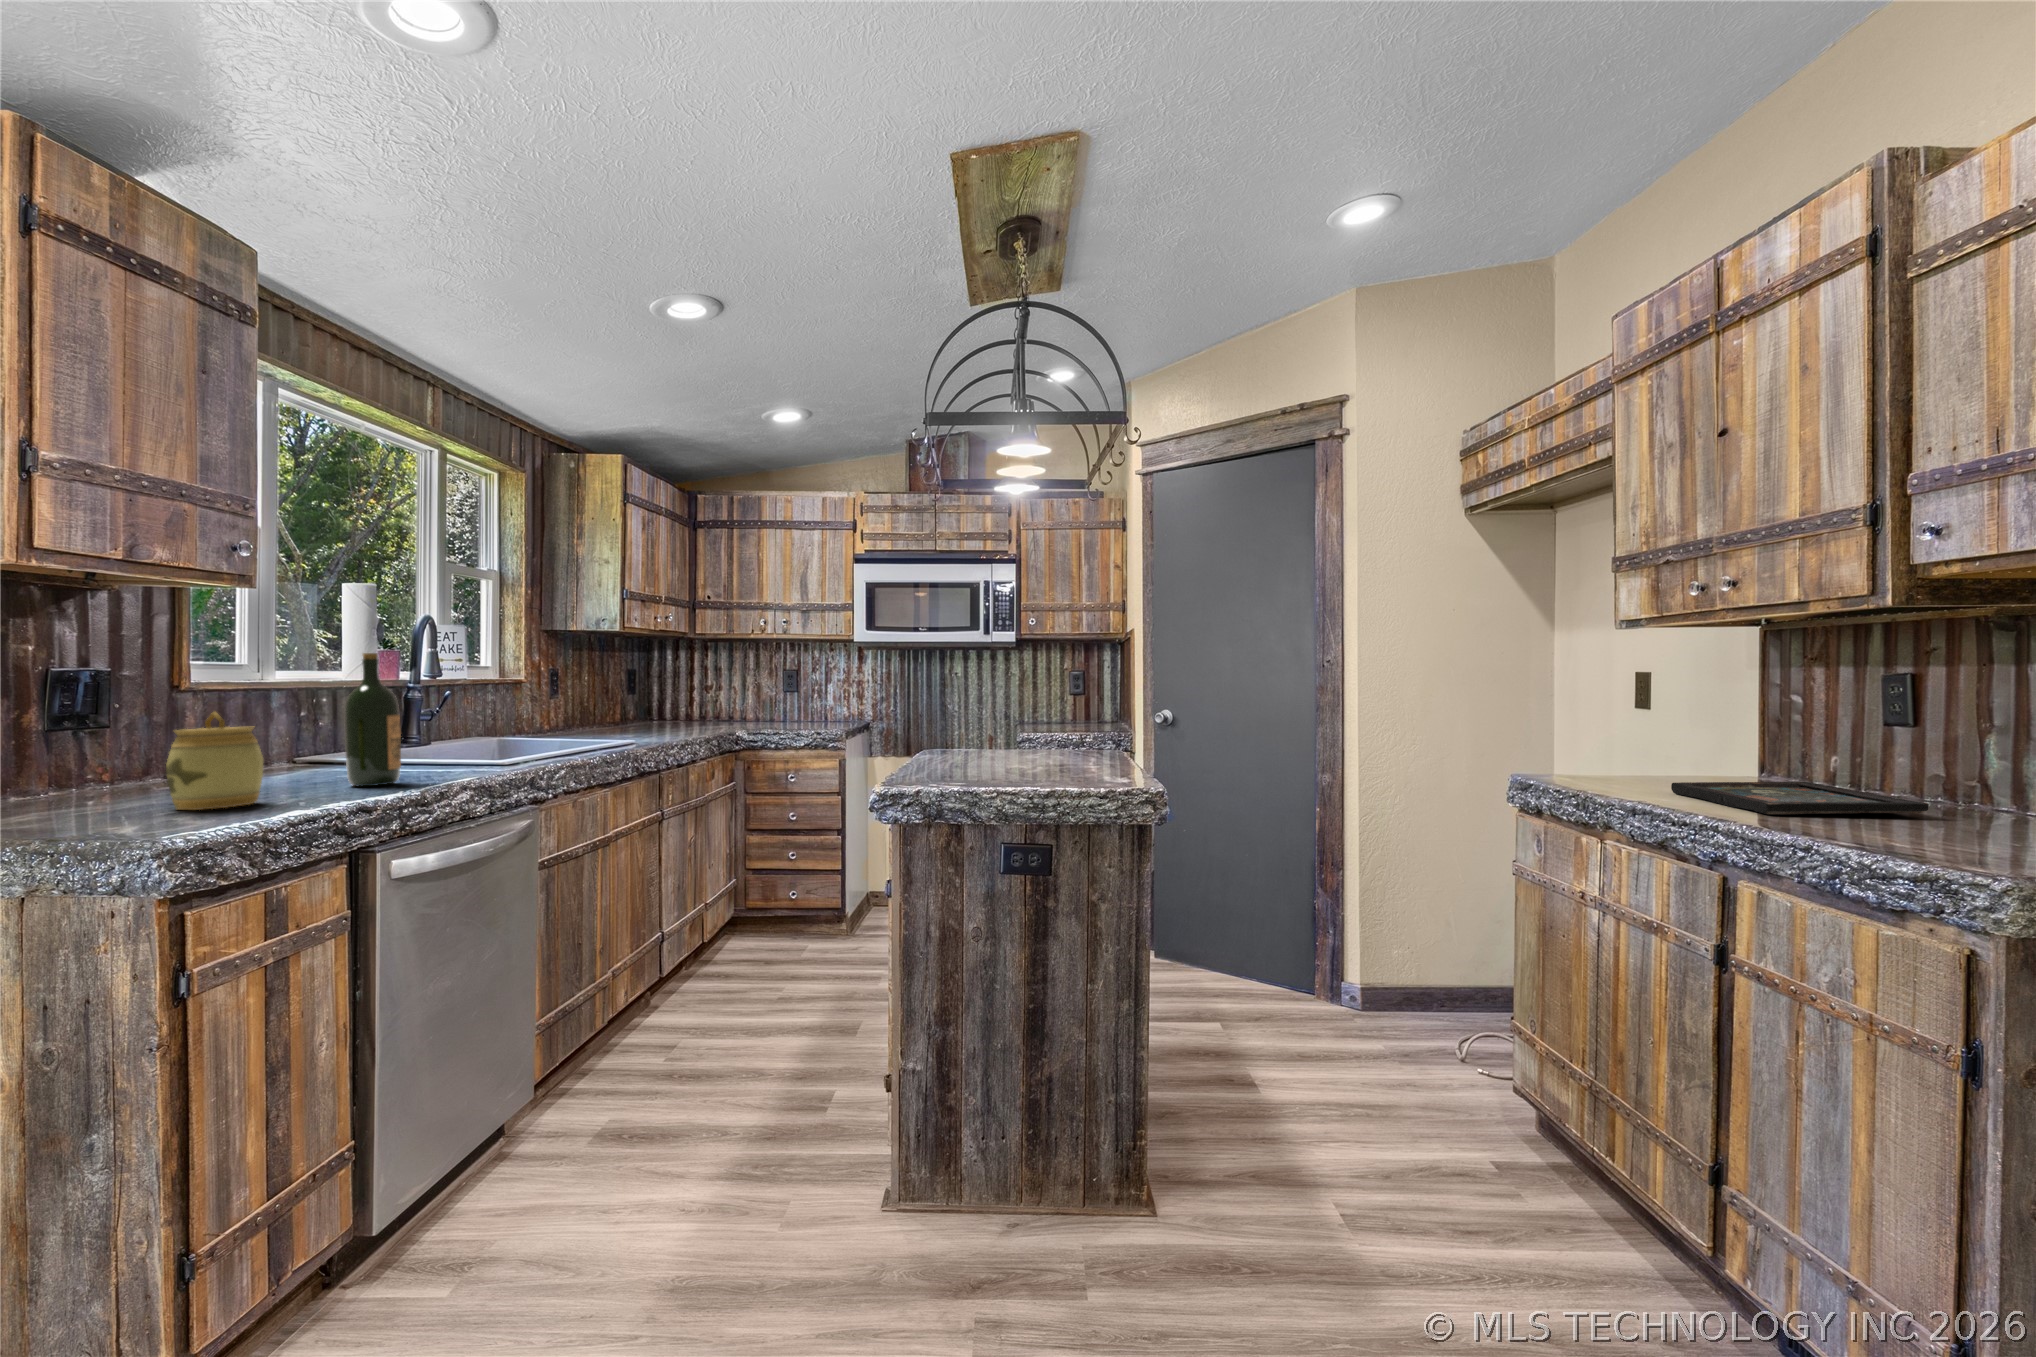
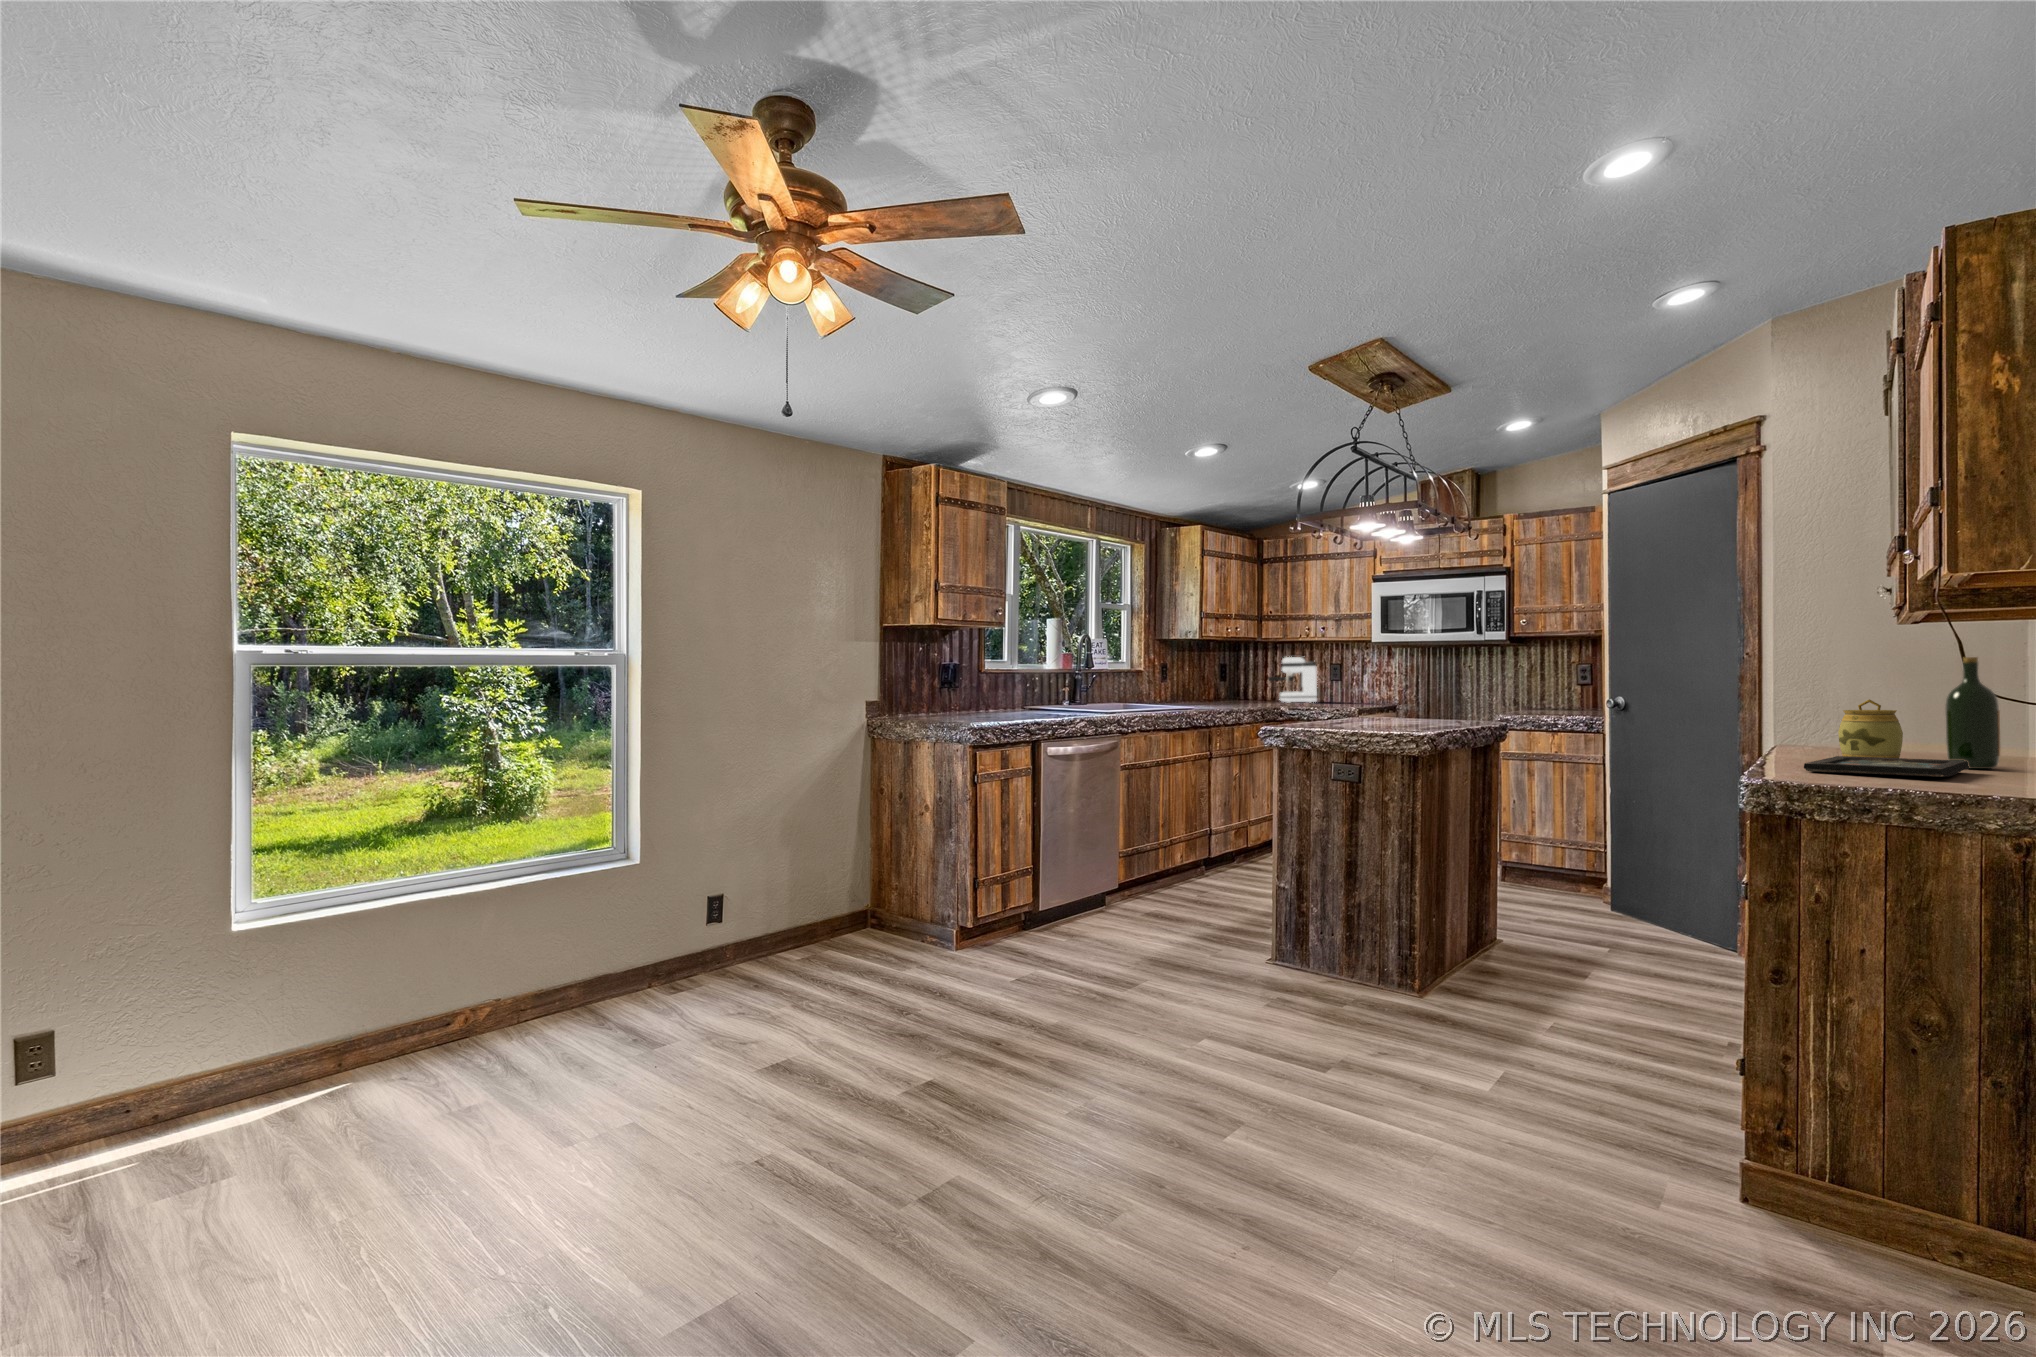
wine bottle: present [344,653,401,786] -> present [1945,657,2000,769]
coffee maker: none [700,660,769,721] -> present [1268,657,1317,703]
jar: present [166,712,263,810] -> present [1838,699,1903,758]

